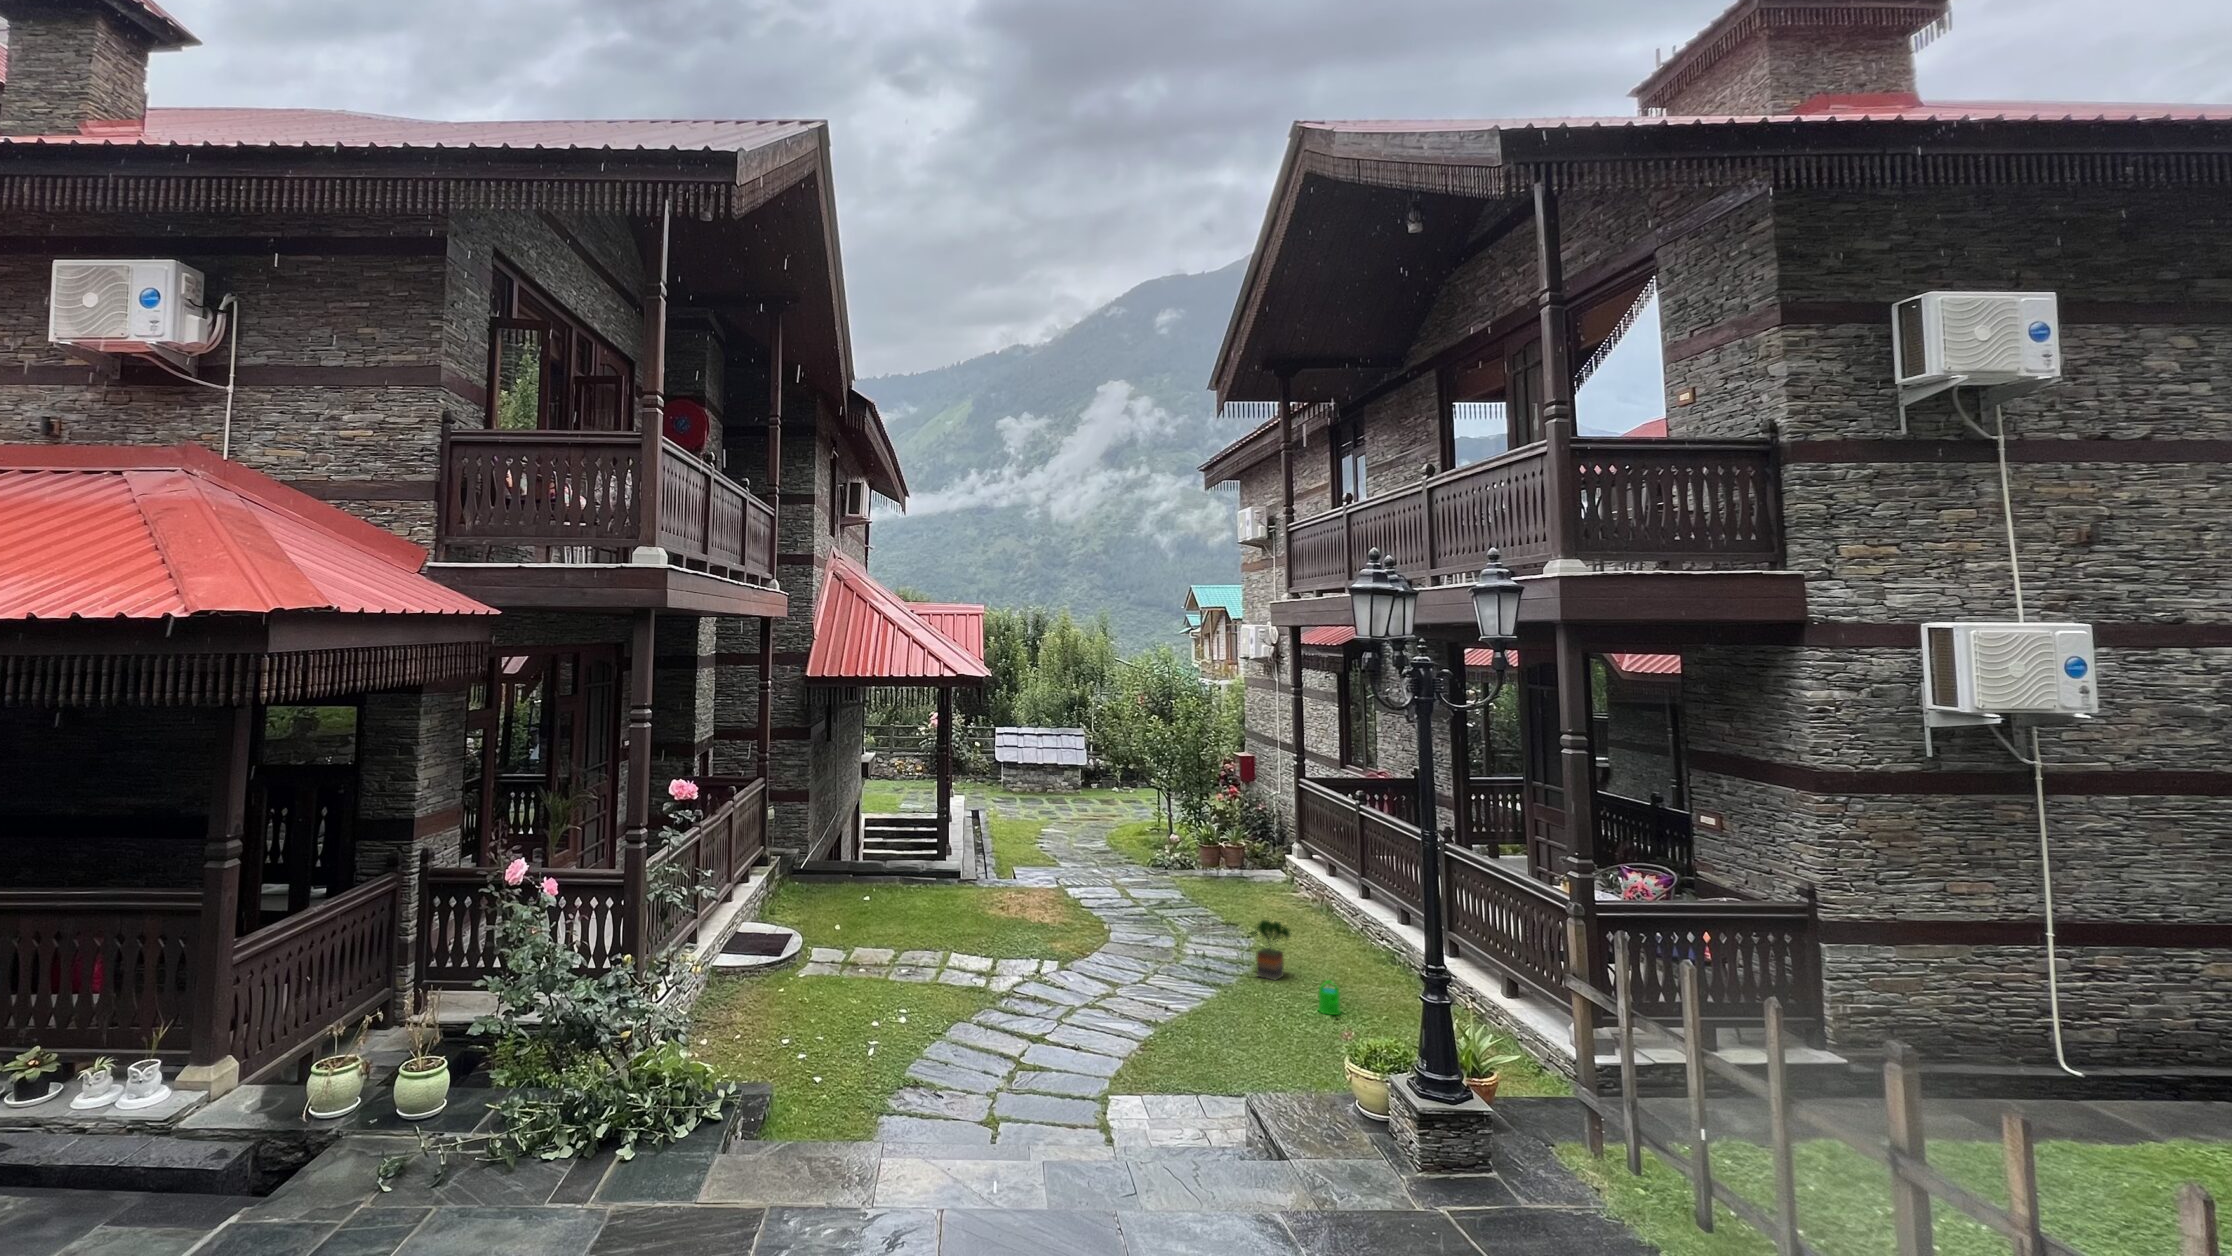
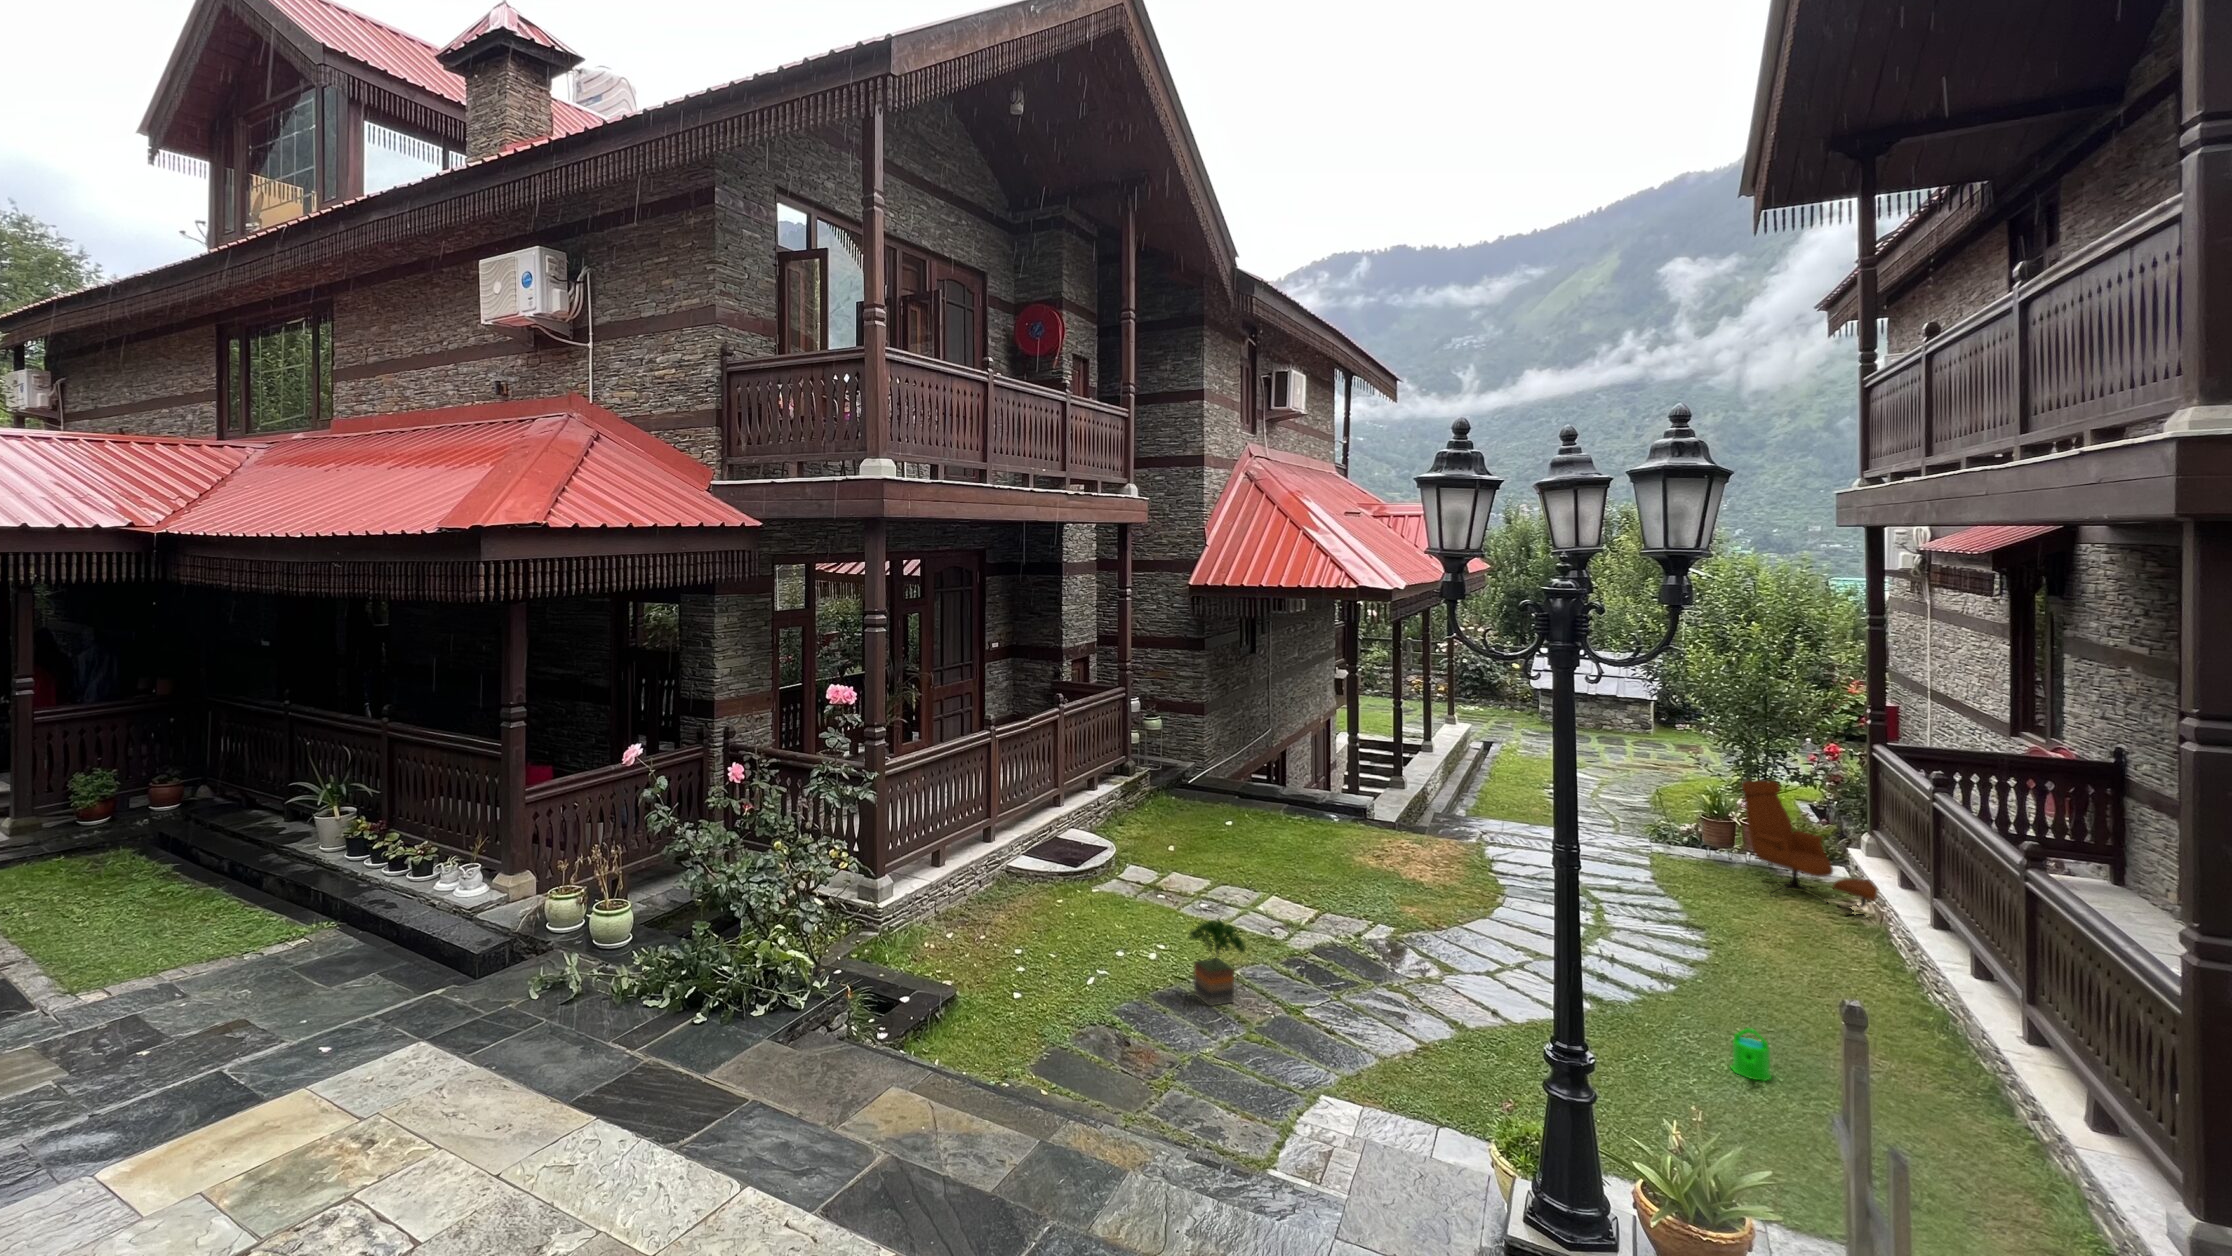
lounge chair: none [1228,813,1321,905] -> present [1742,781,1878,913]
potted tree: present [1251,920,1292,980] -> present [1189,920,1246,1006]

